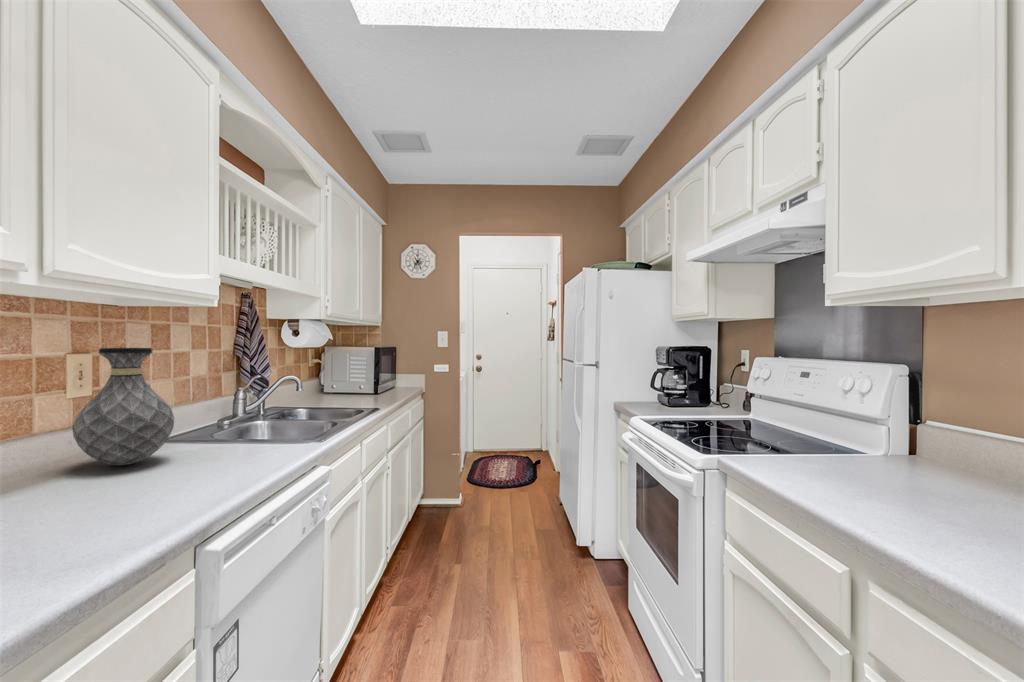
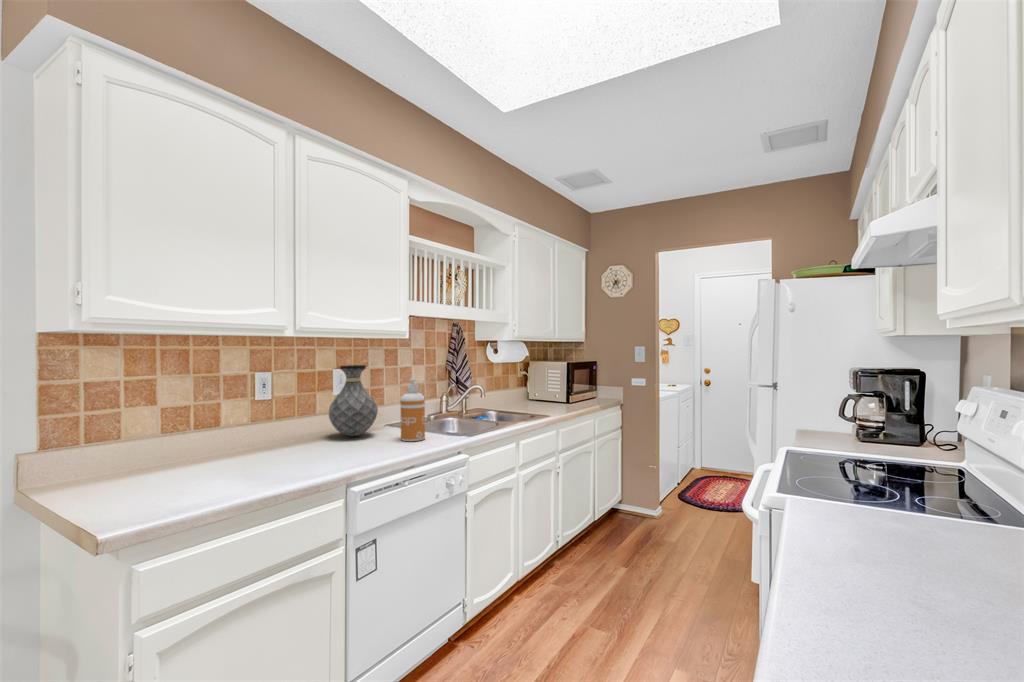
soap dispenser: none [225,368,267,460] -> present [400,379,425,441]

